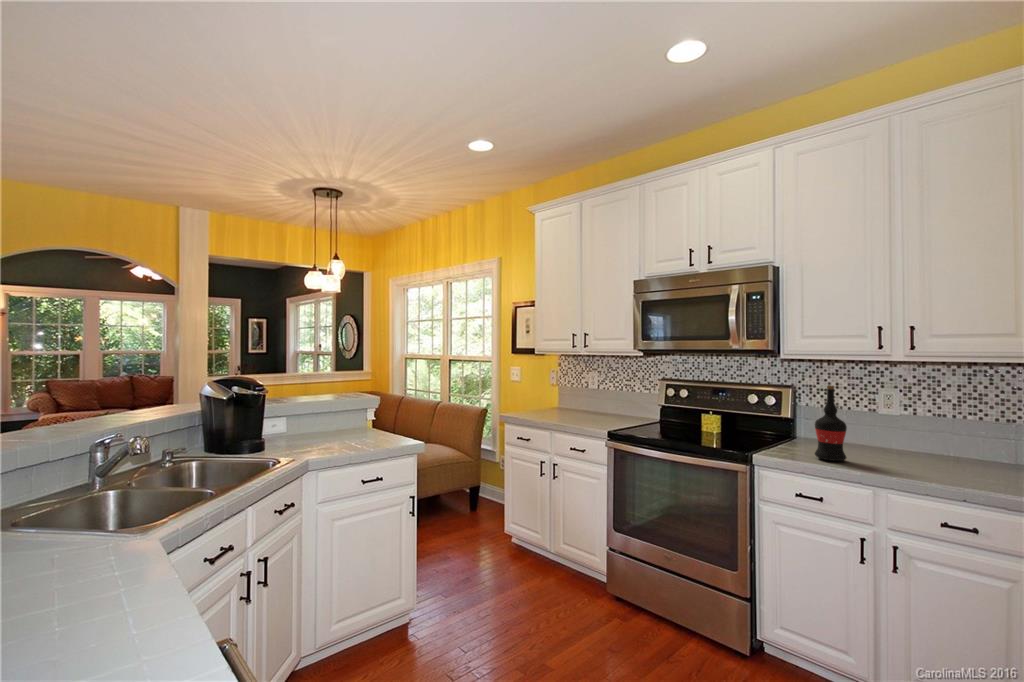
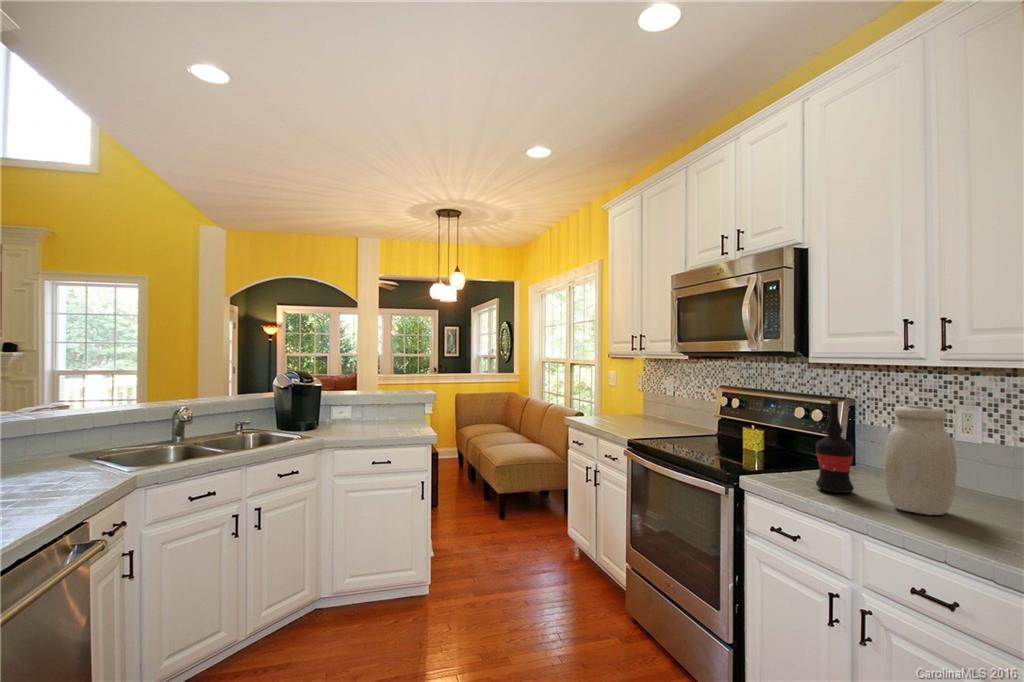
jar: none [878,389,933,472] -> present [884,406,957,515]

